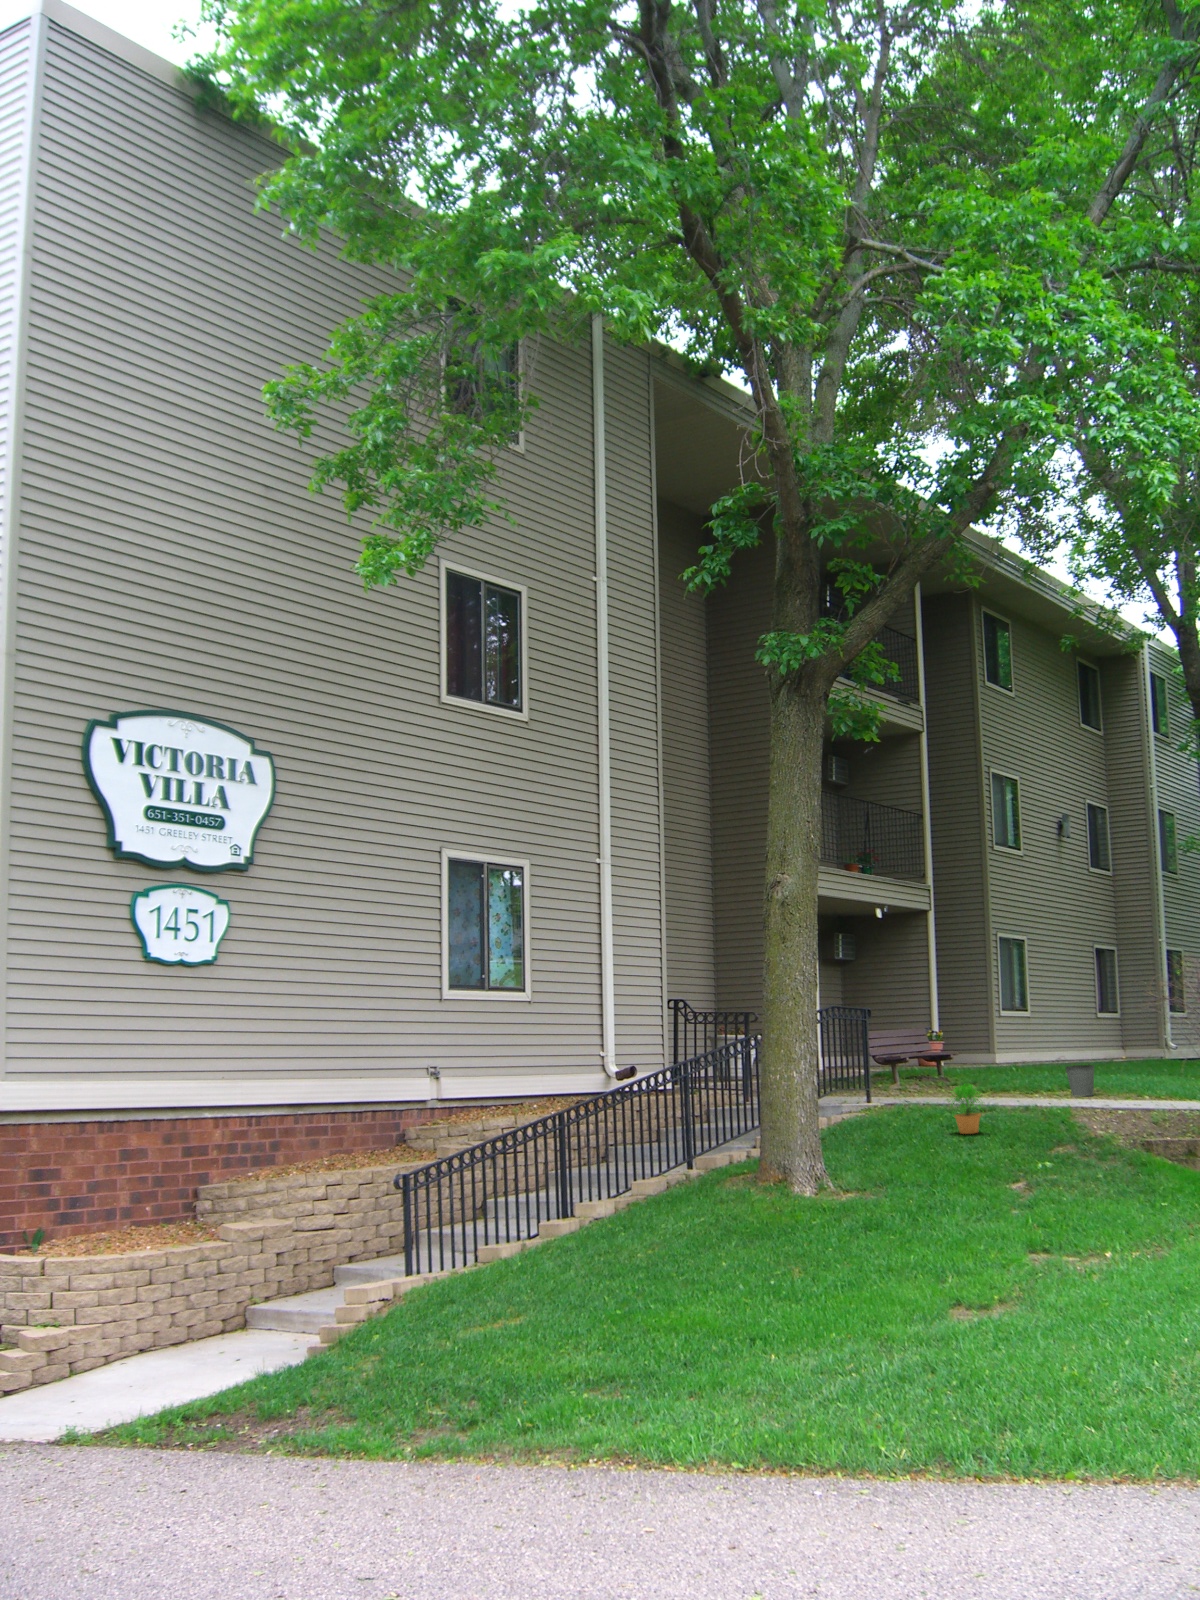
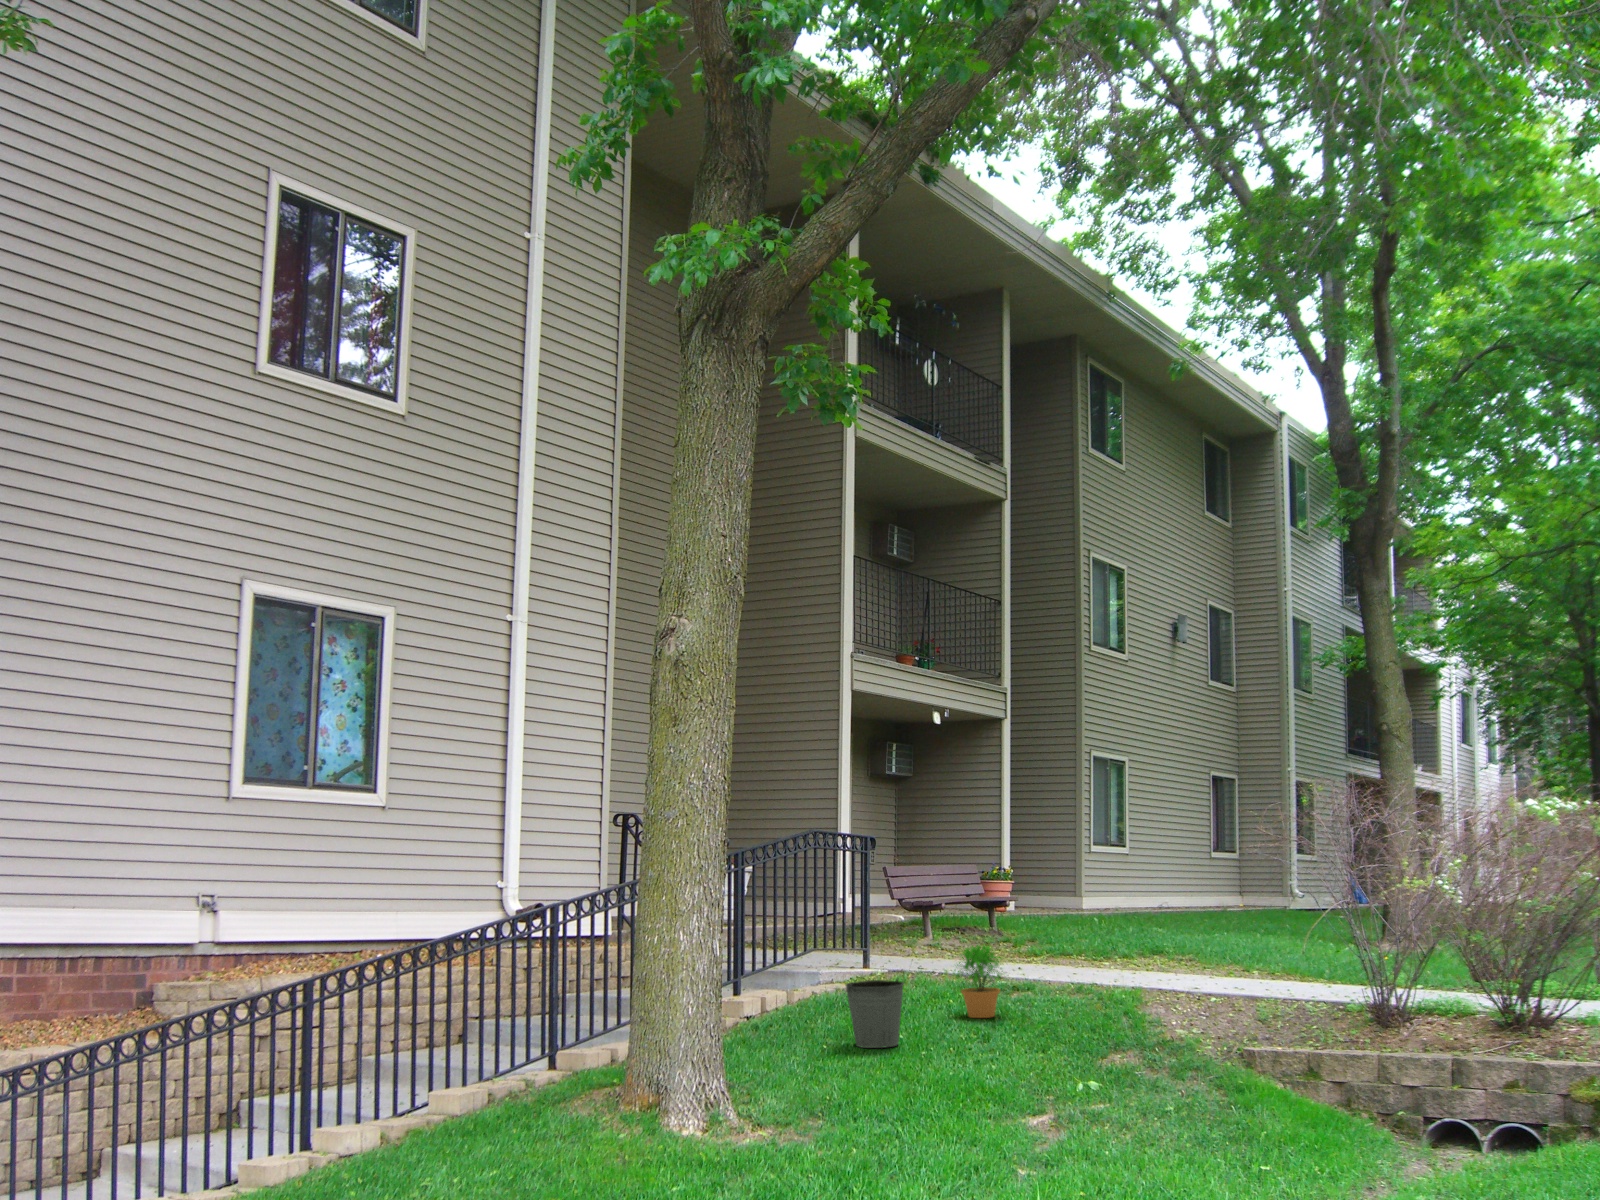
bucket: present [1066,1065,1094,1097] -> present [844,979,904,1048]

